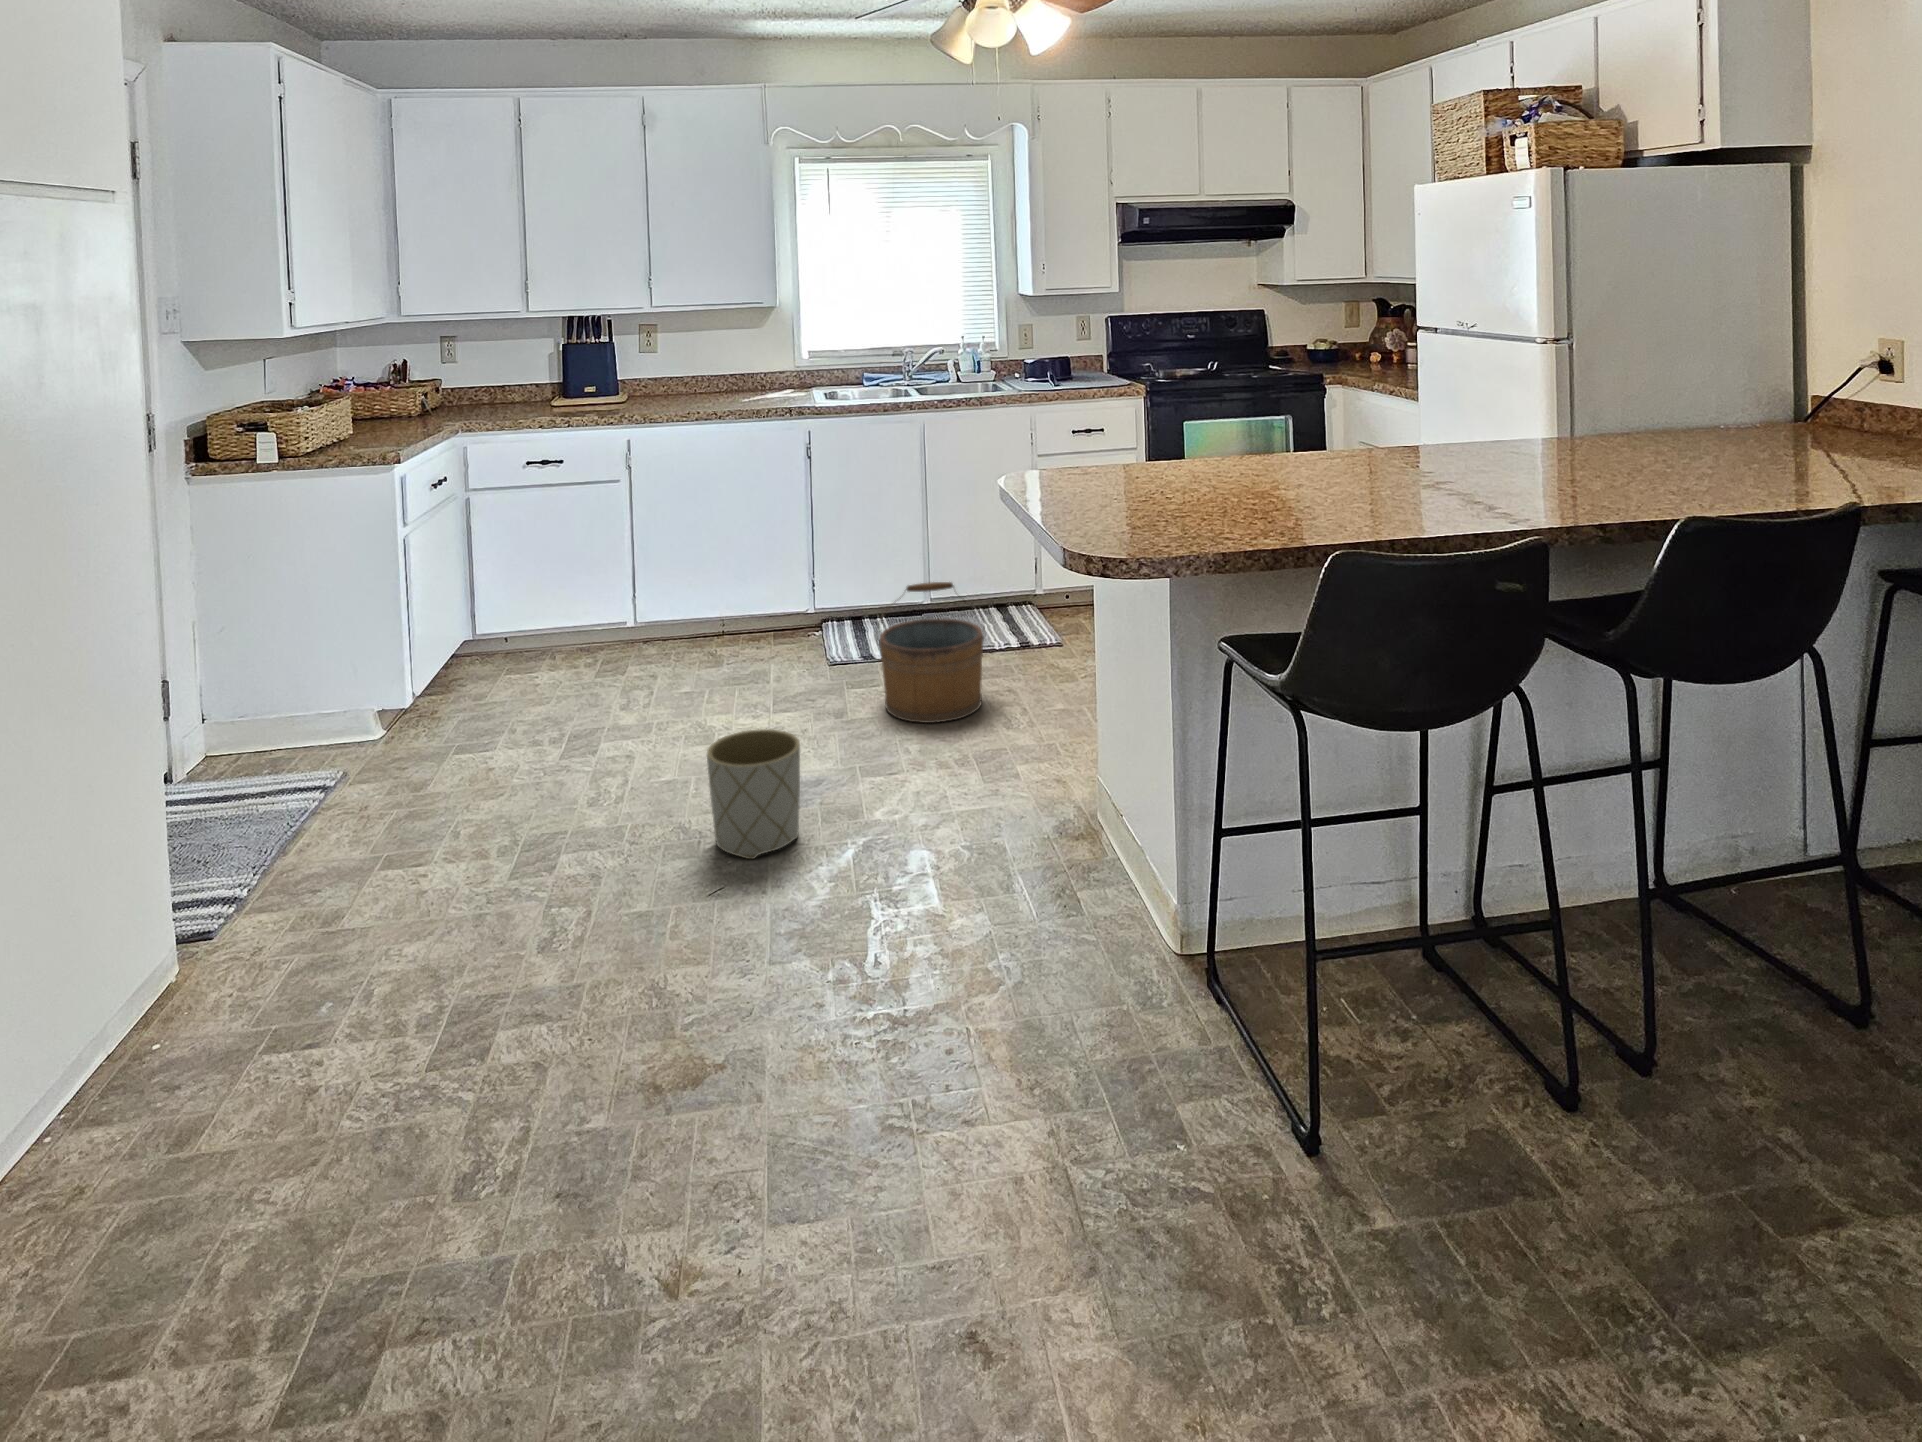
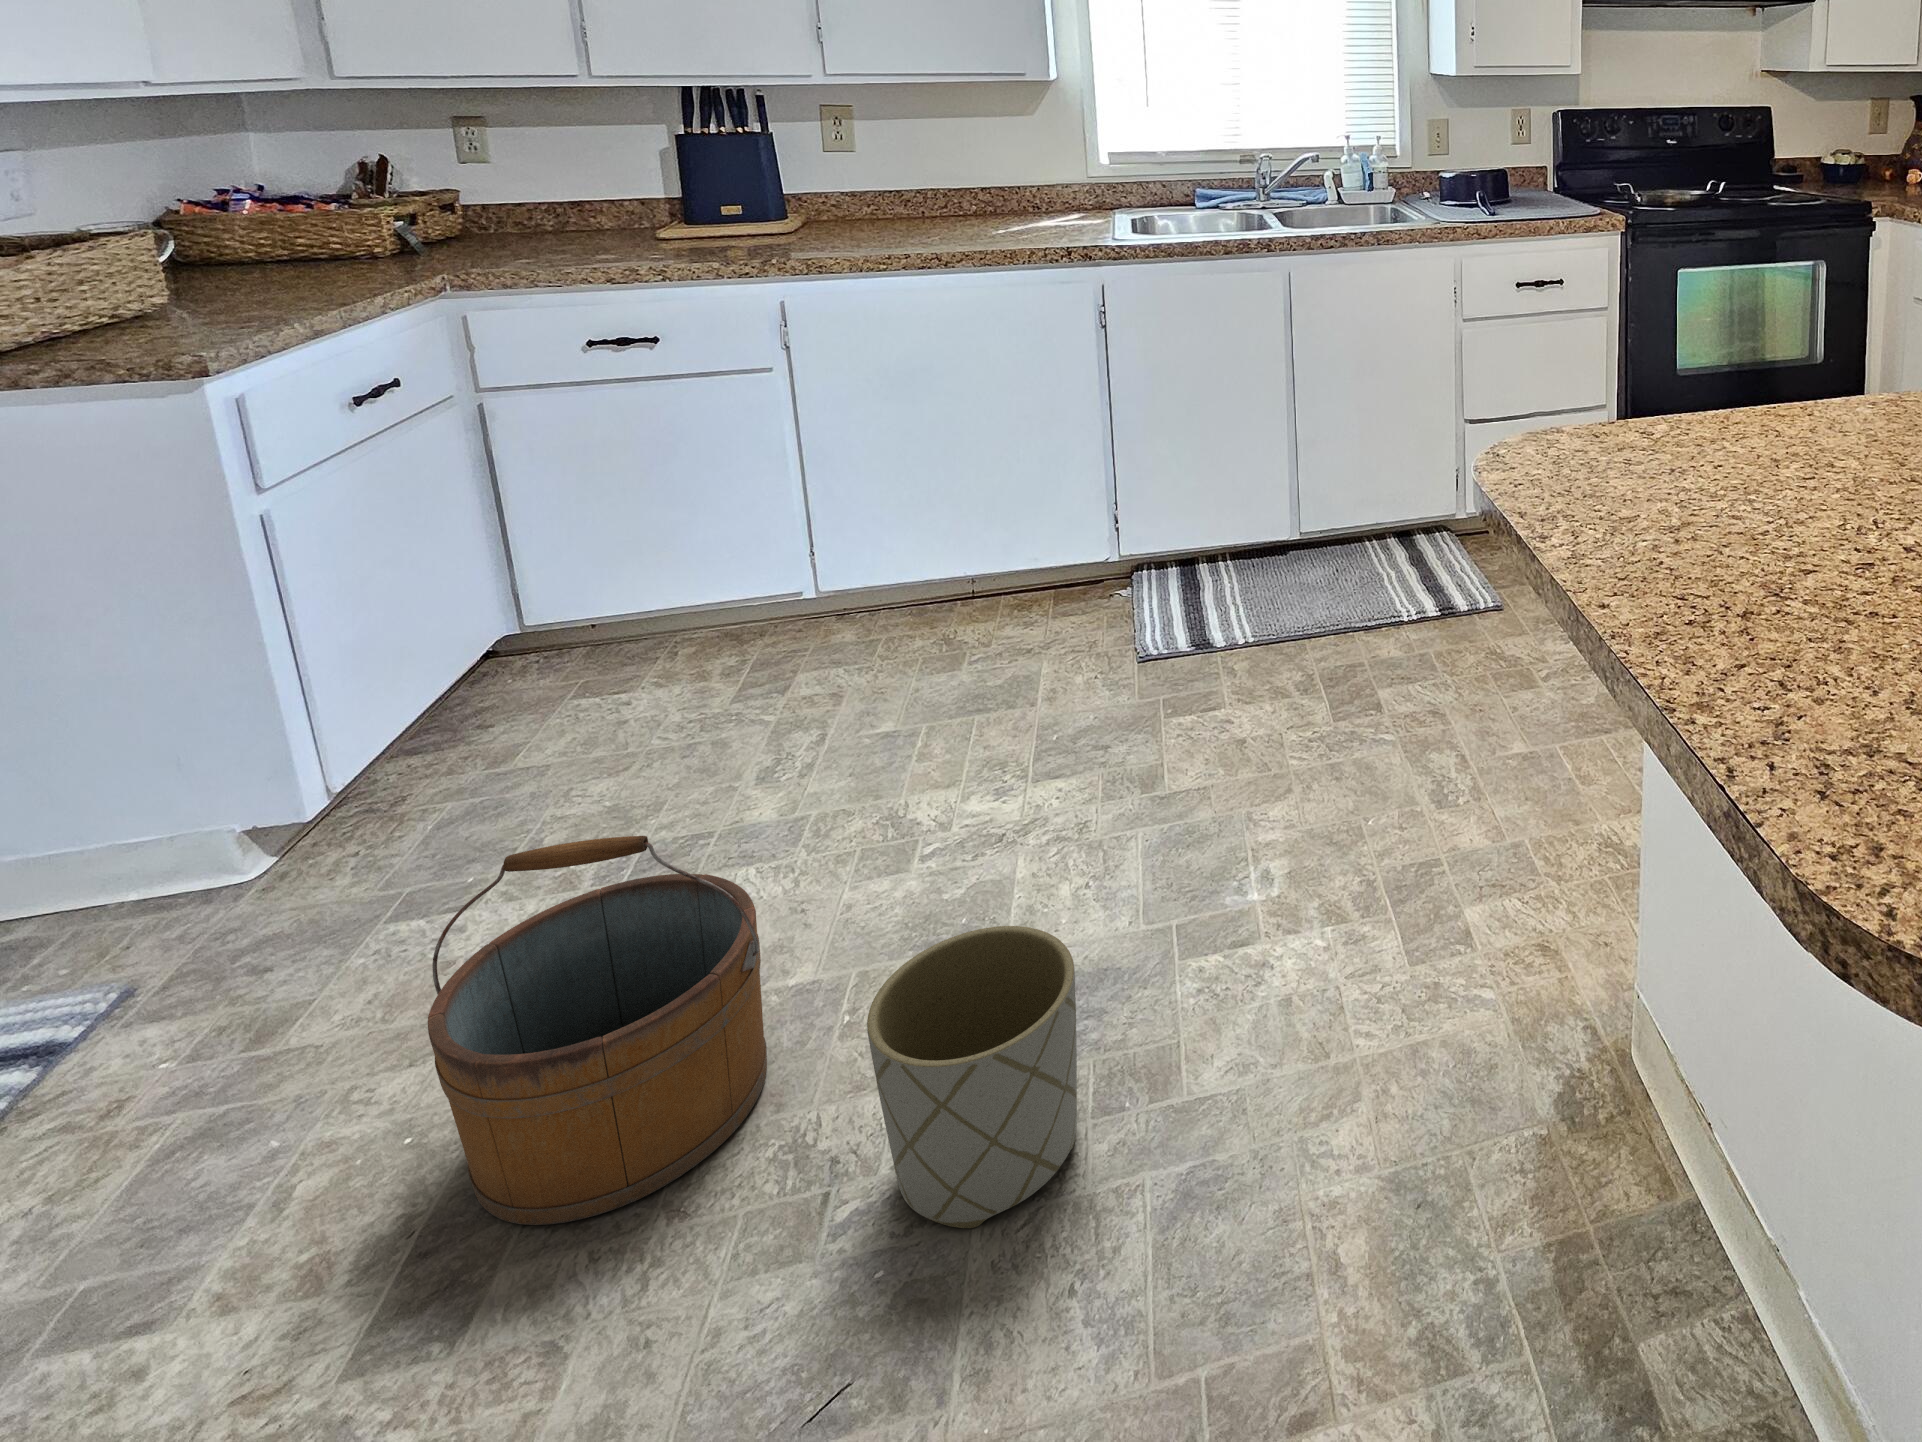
bucket: present [877,582,985,723] -> present [428,836,767,1225]

